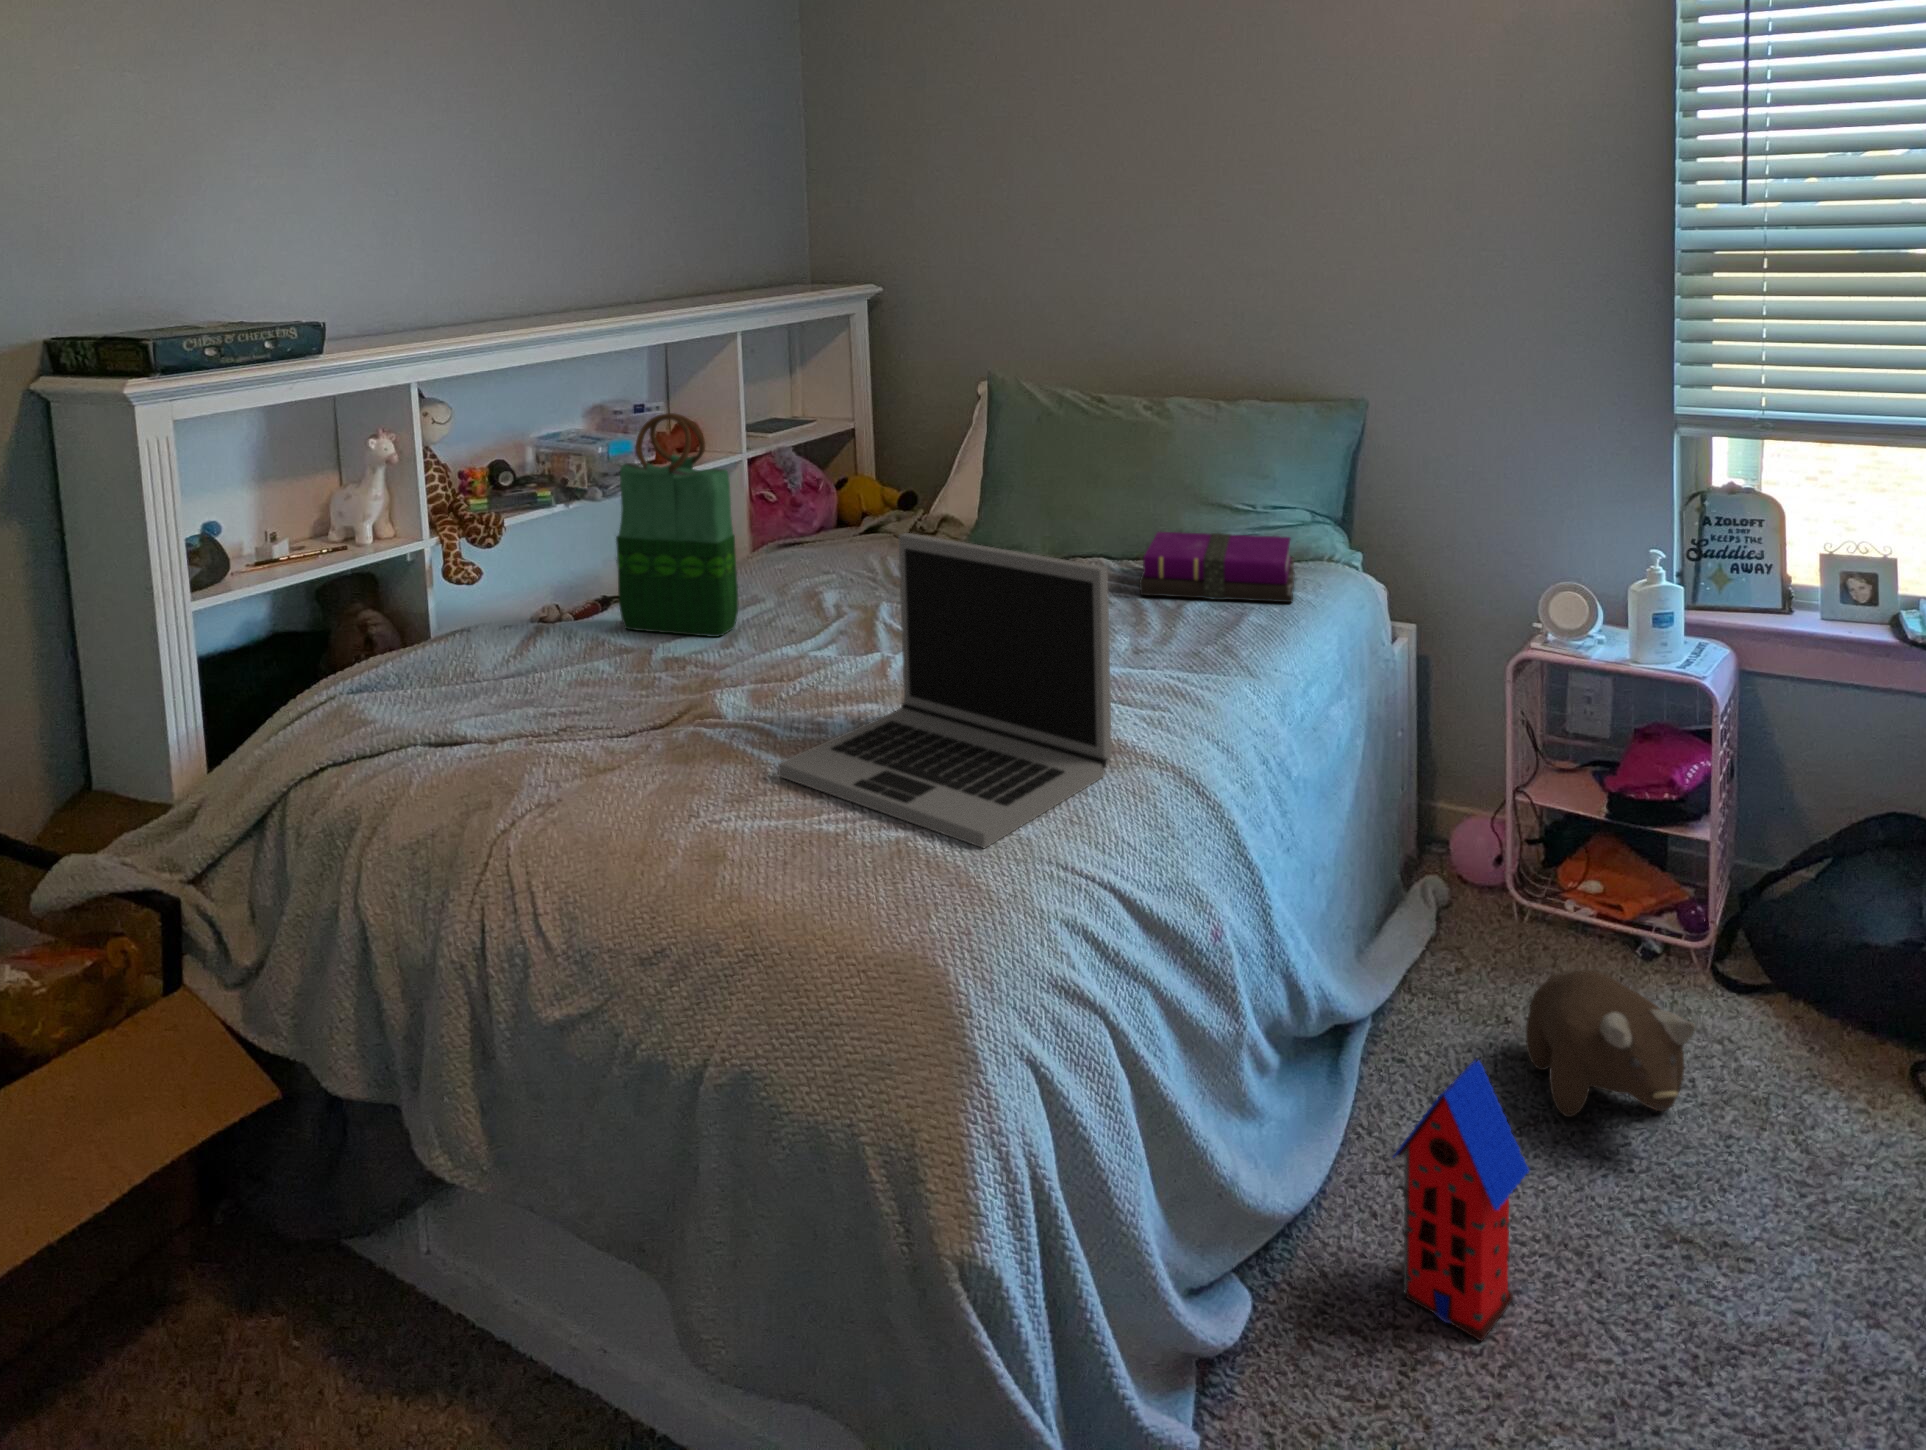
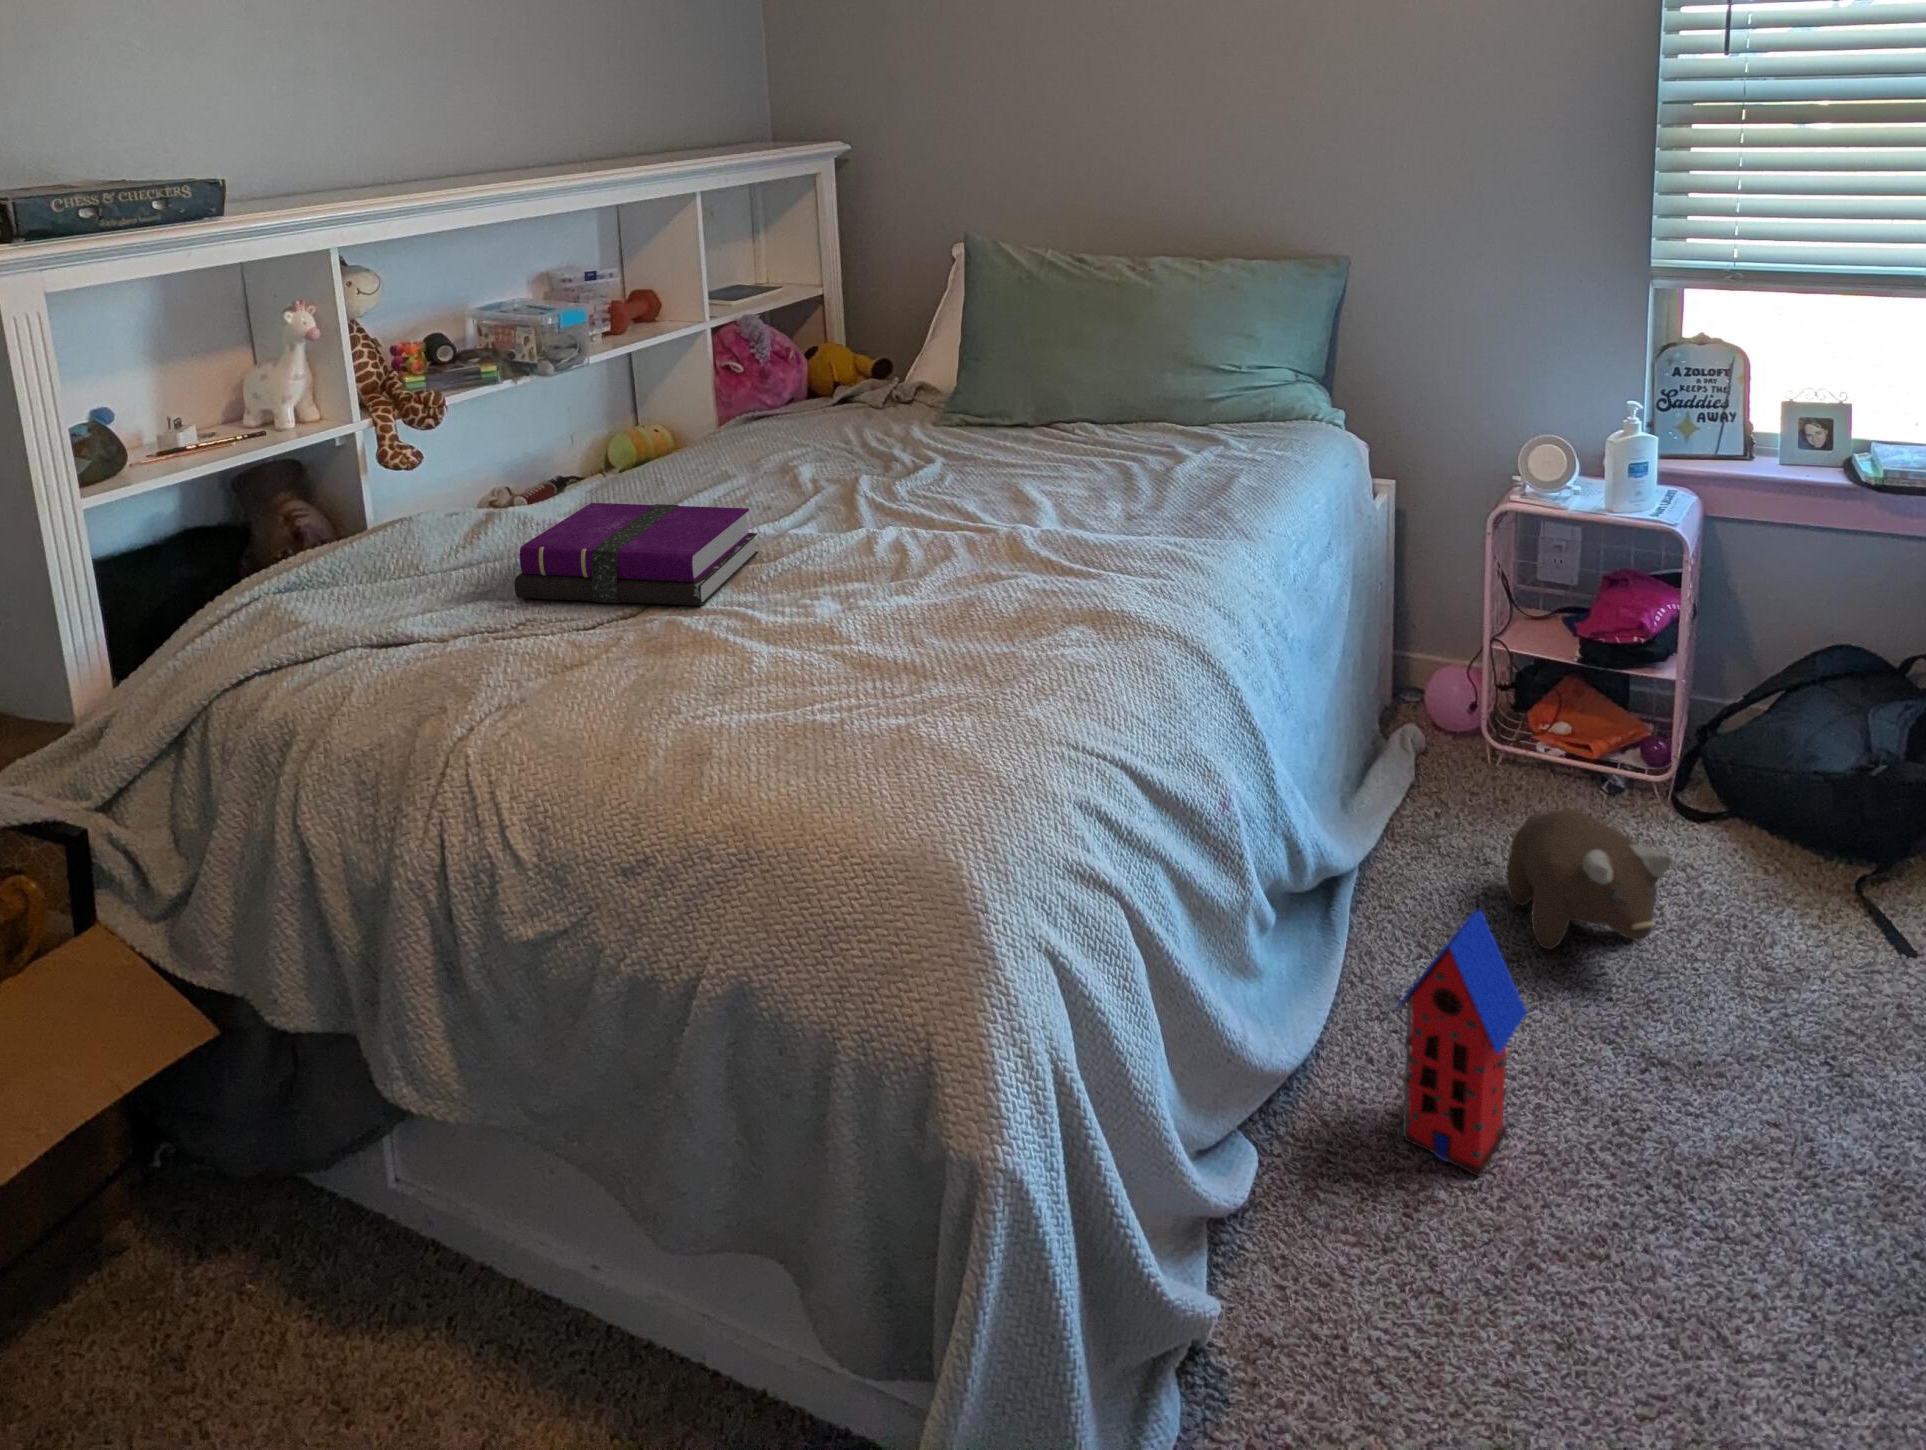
tote bag: present [616,413,739,637] -> none [575,279,711,516]
notebook: present [1140,532,1295,602] -> present [515,503,758,606]
laptop: present [778,533,1112,848] -> none [761,401,1117,732]

